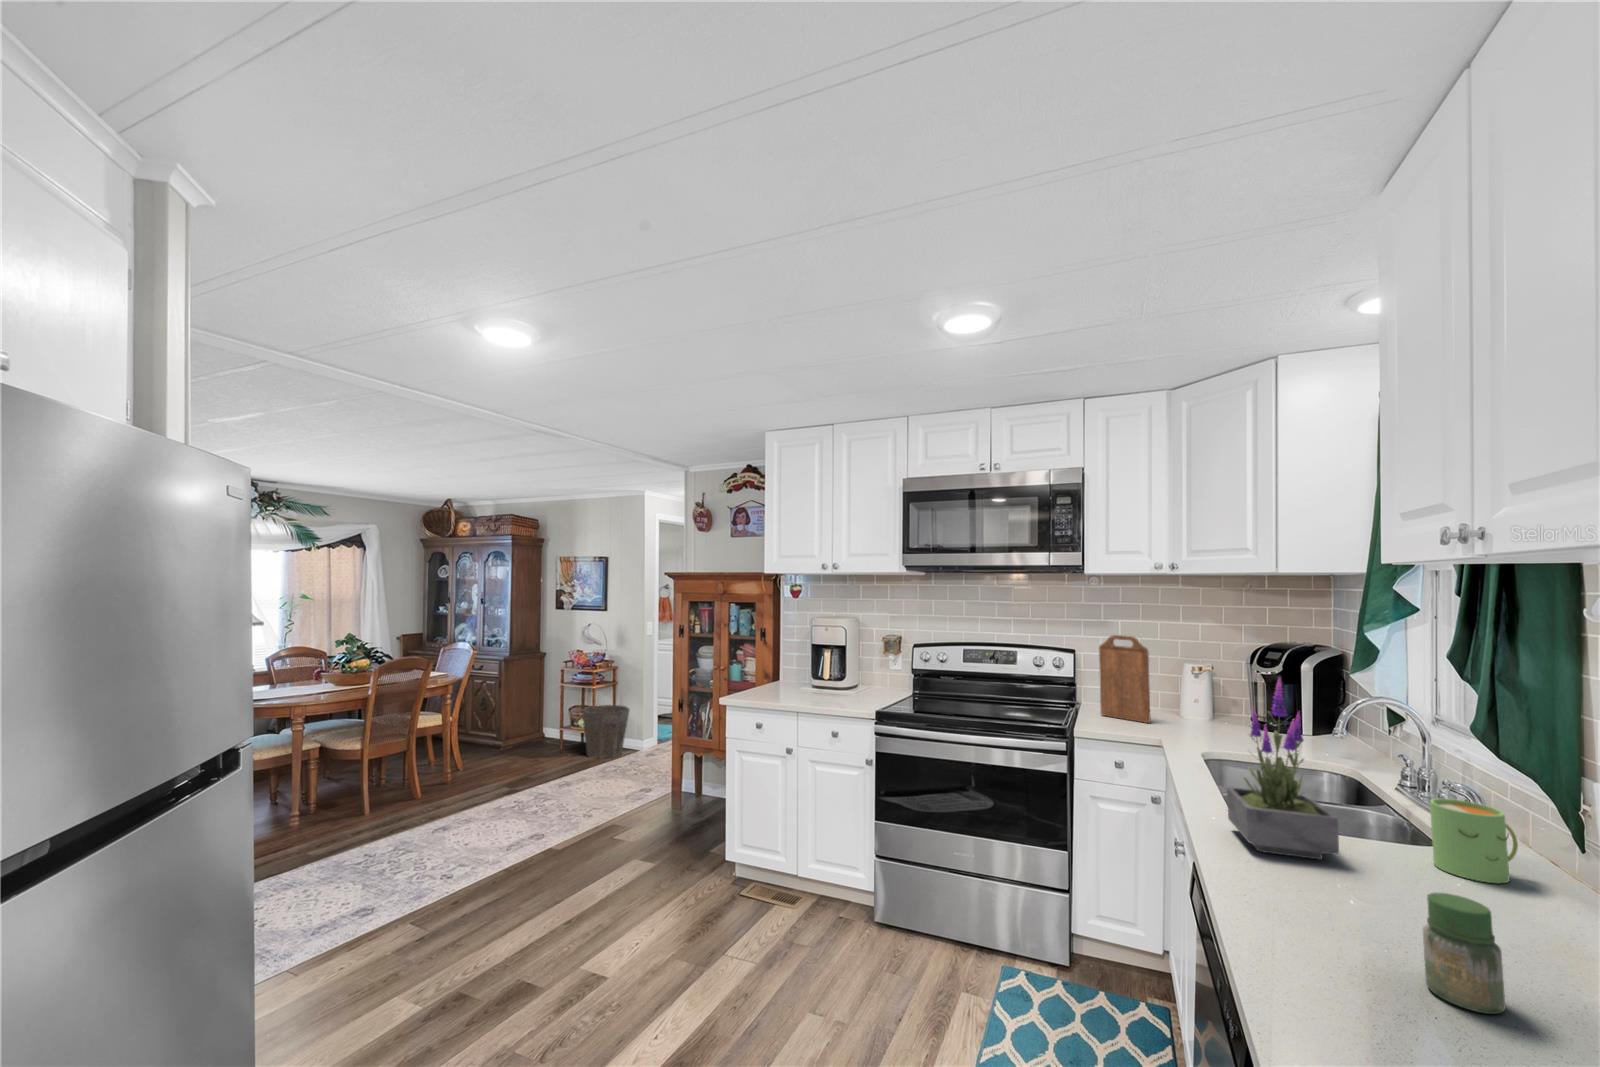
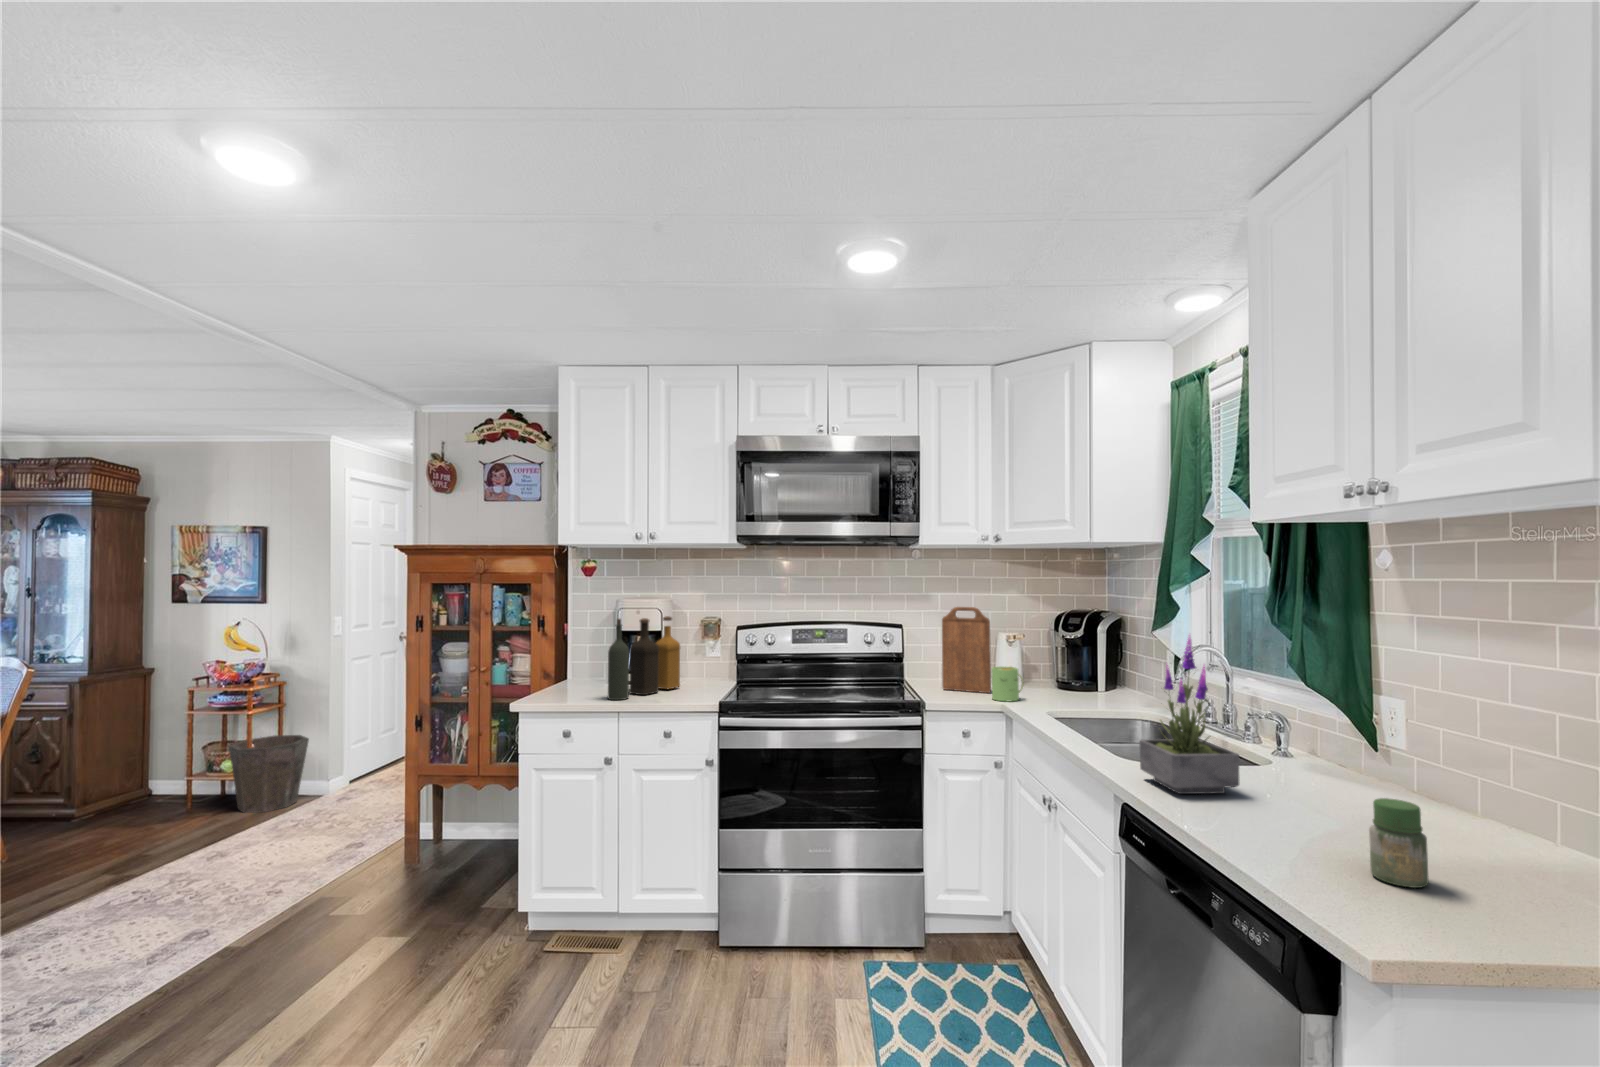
bottle: none [794,632,860,700] -> present [608,616,680,700]
mug: present [1430,798,1518,883] -> present [992,666,1023,701]

